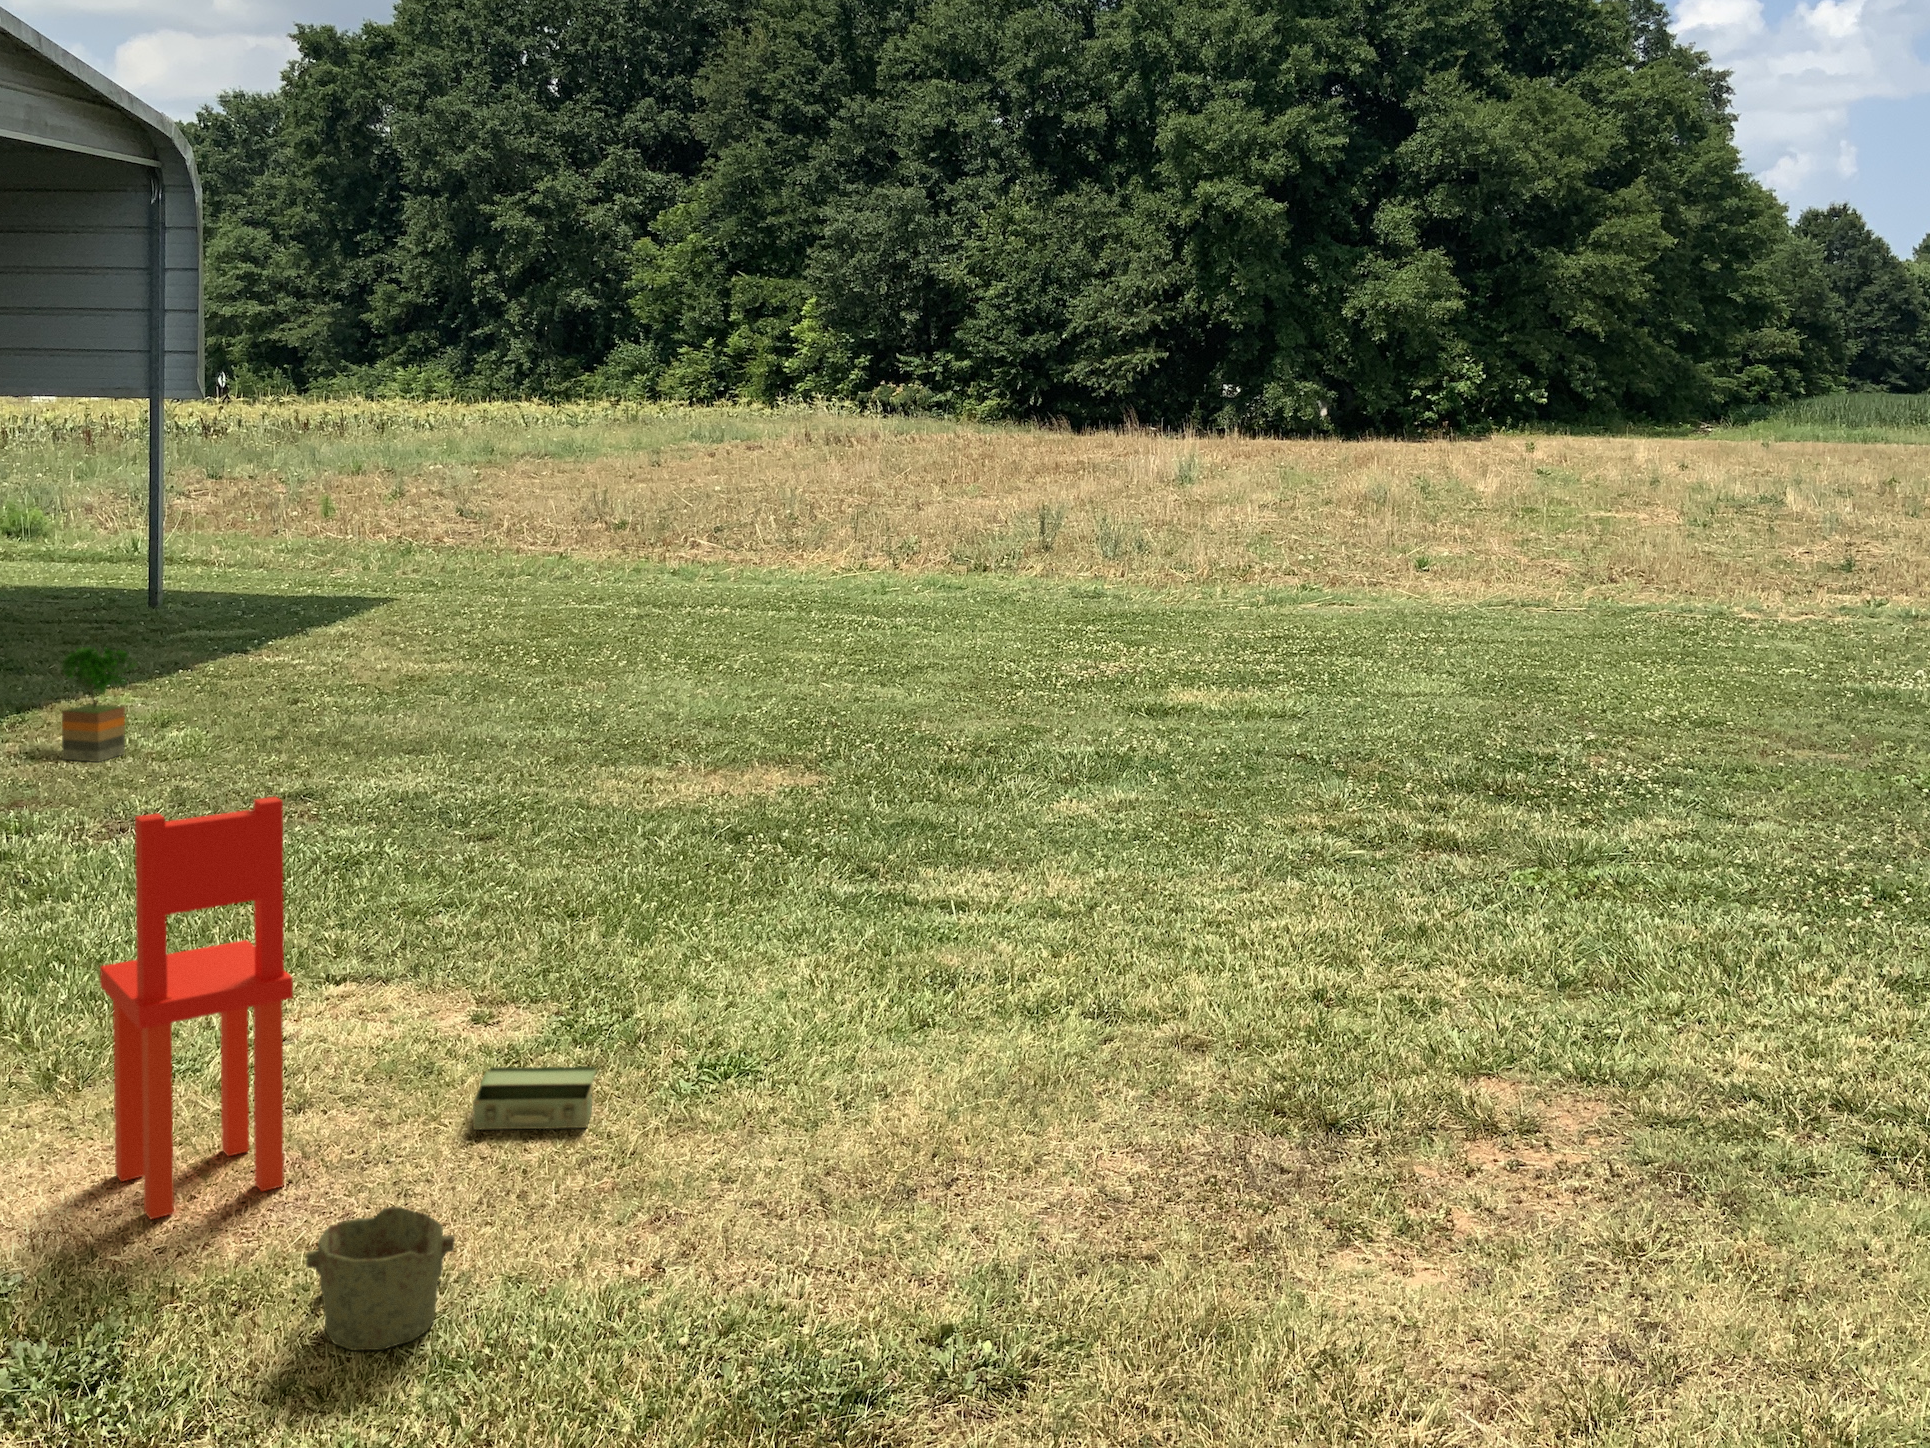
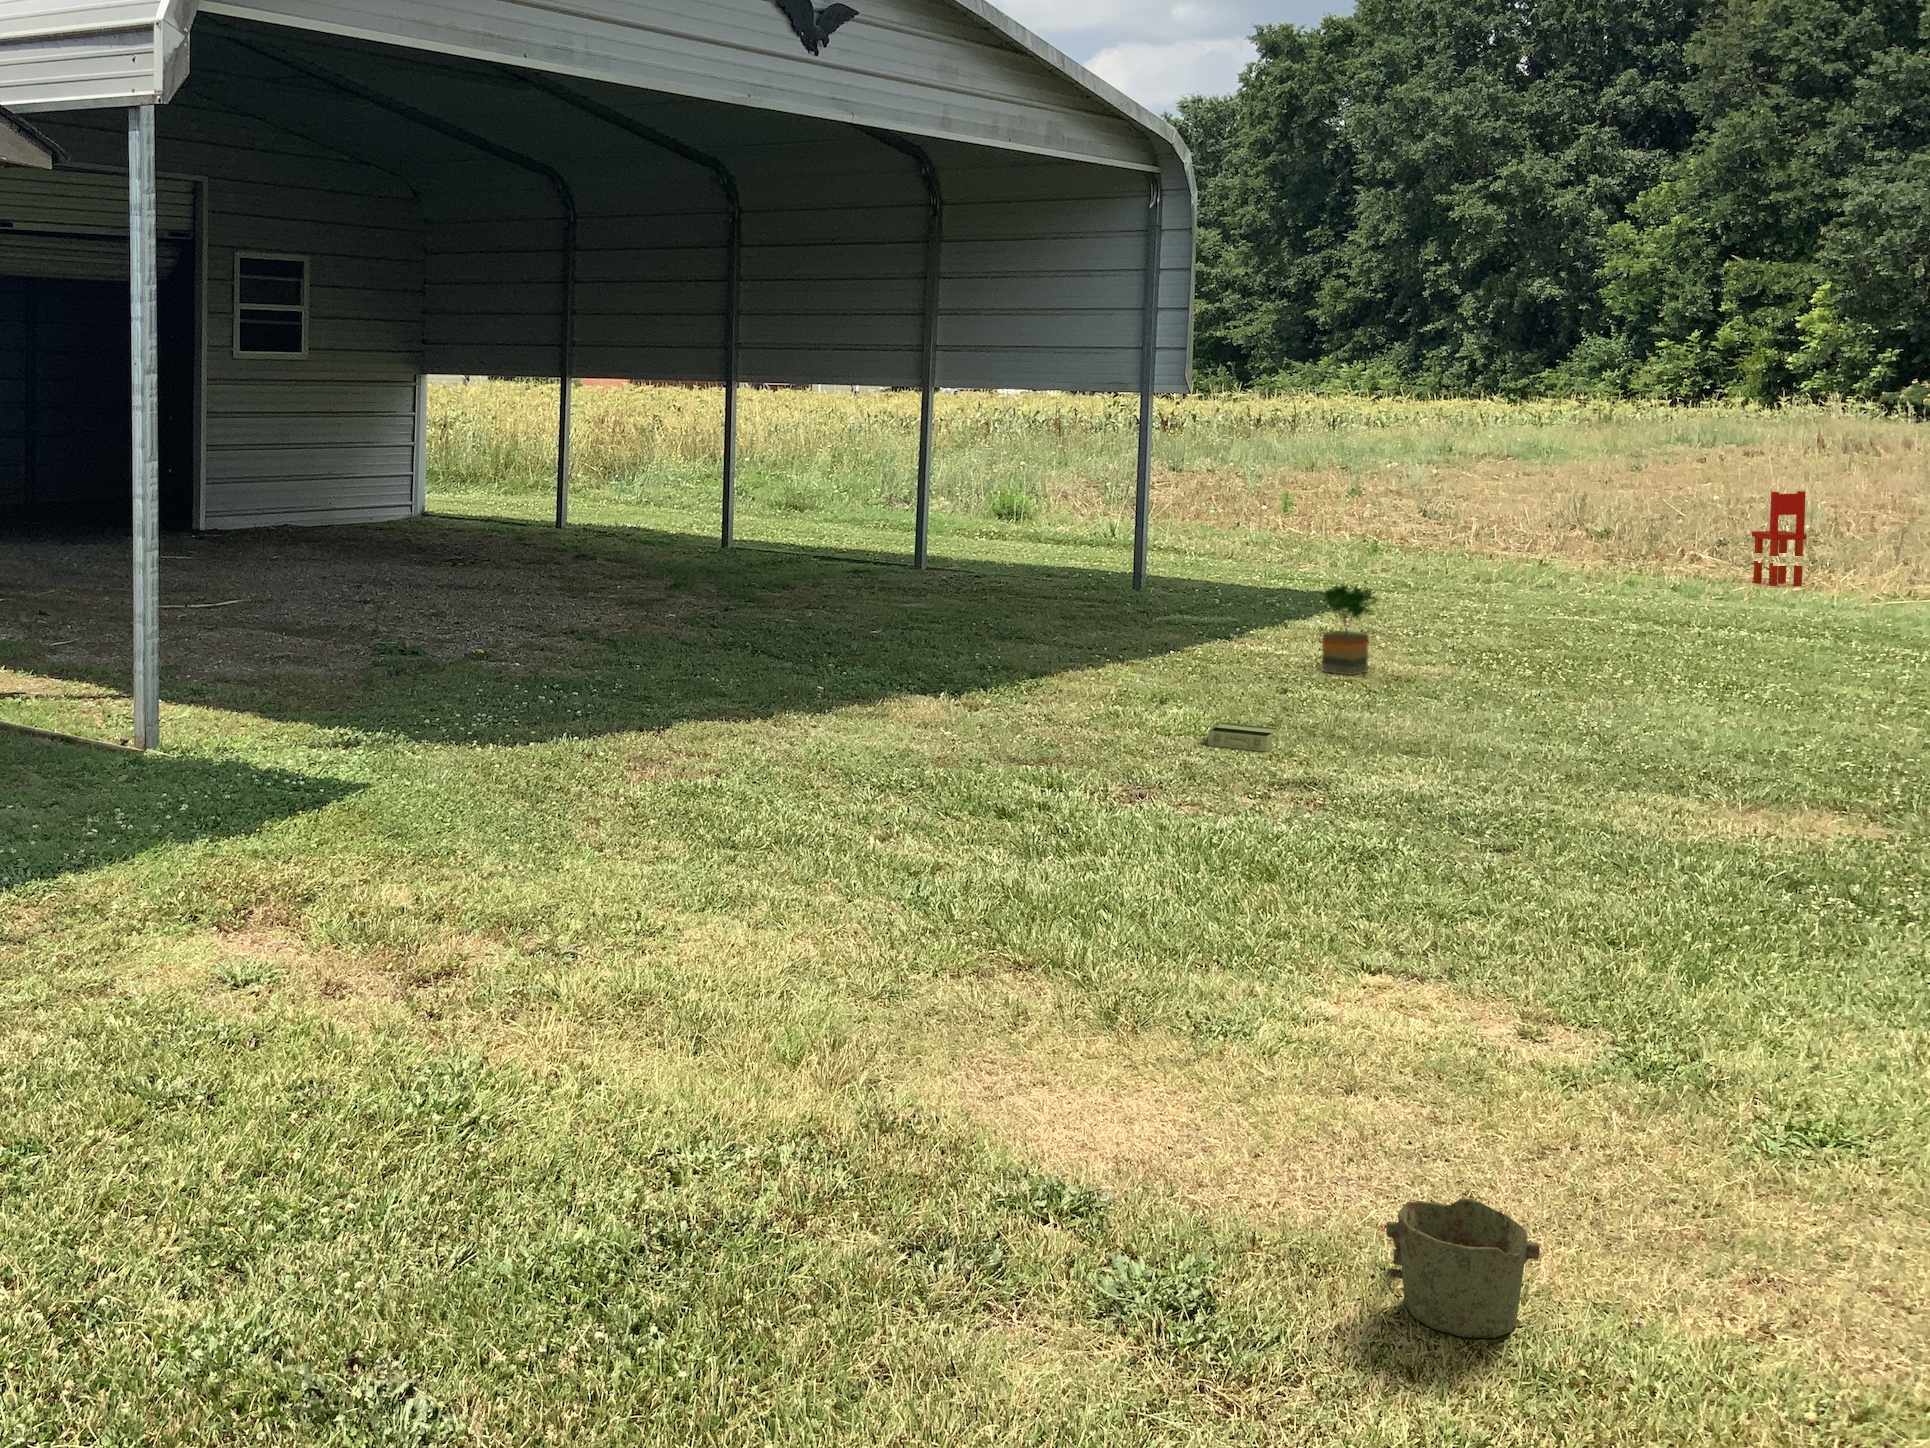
potted tree: present [62,648,137,762] -> present [1322,585,1379,676]
chair: present [100,797,293,1219] -> present [1751,491,1807,586]
toolbox: present [473,1066,597,1130] -> present [1208,722,1278,752]

